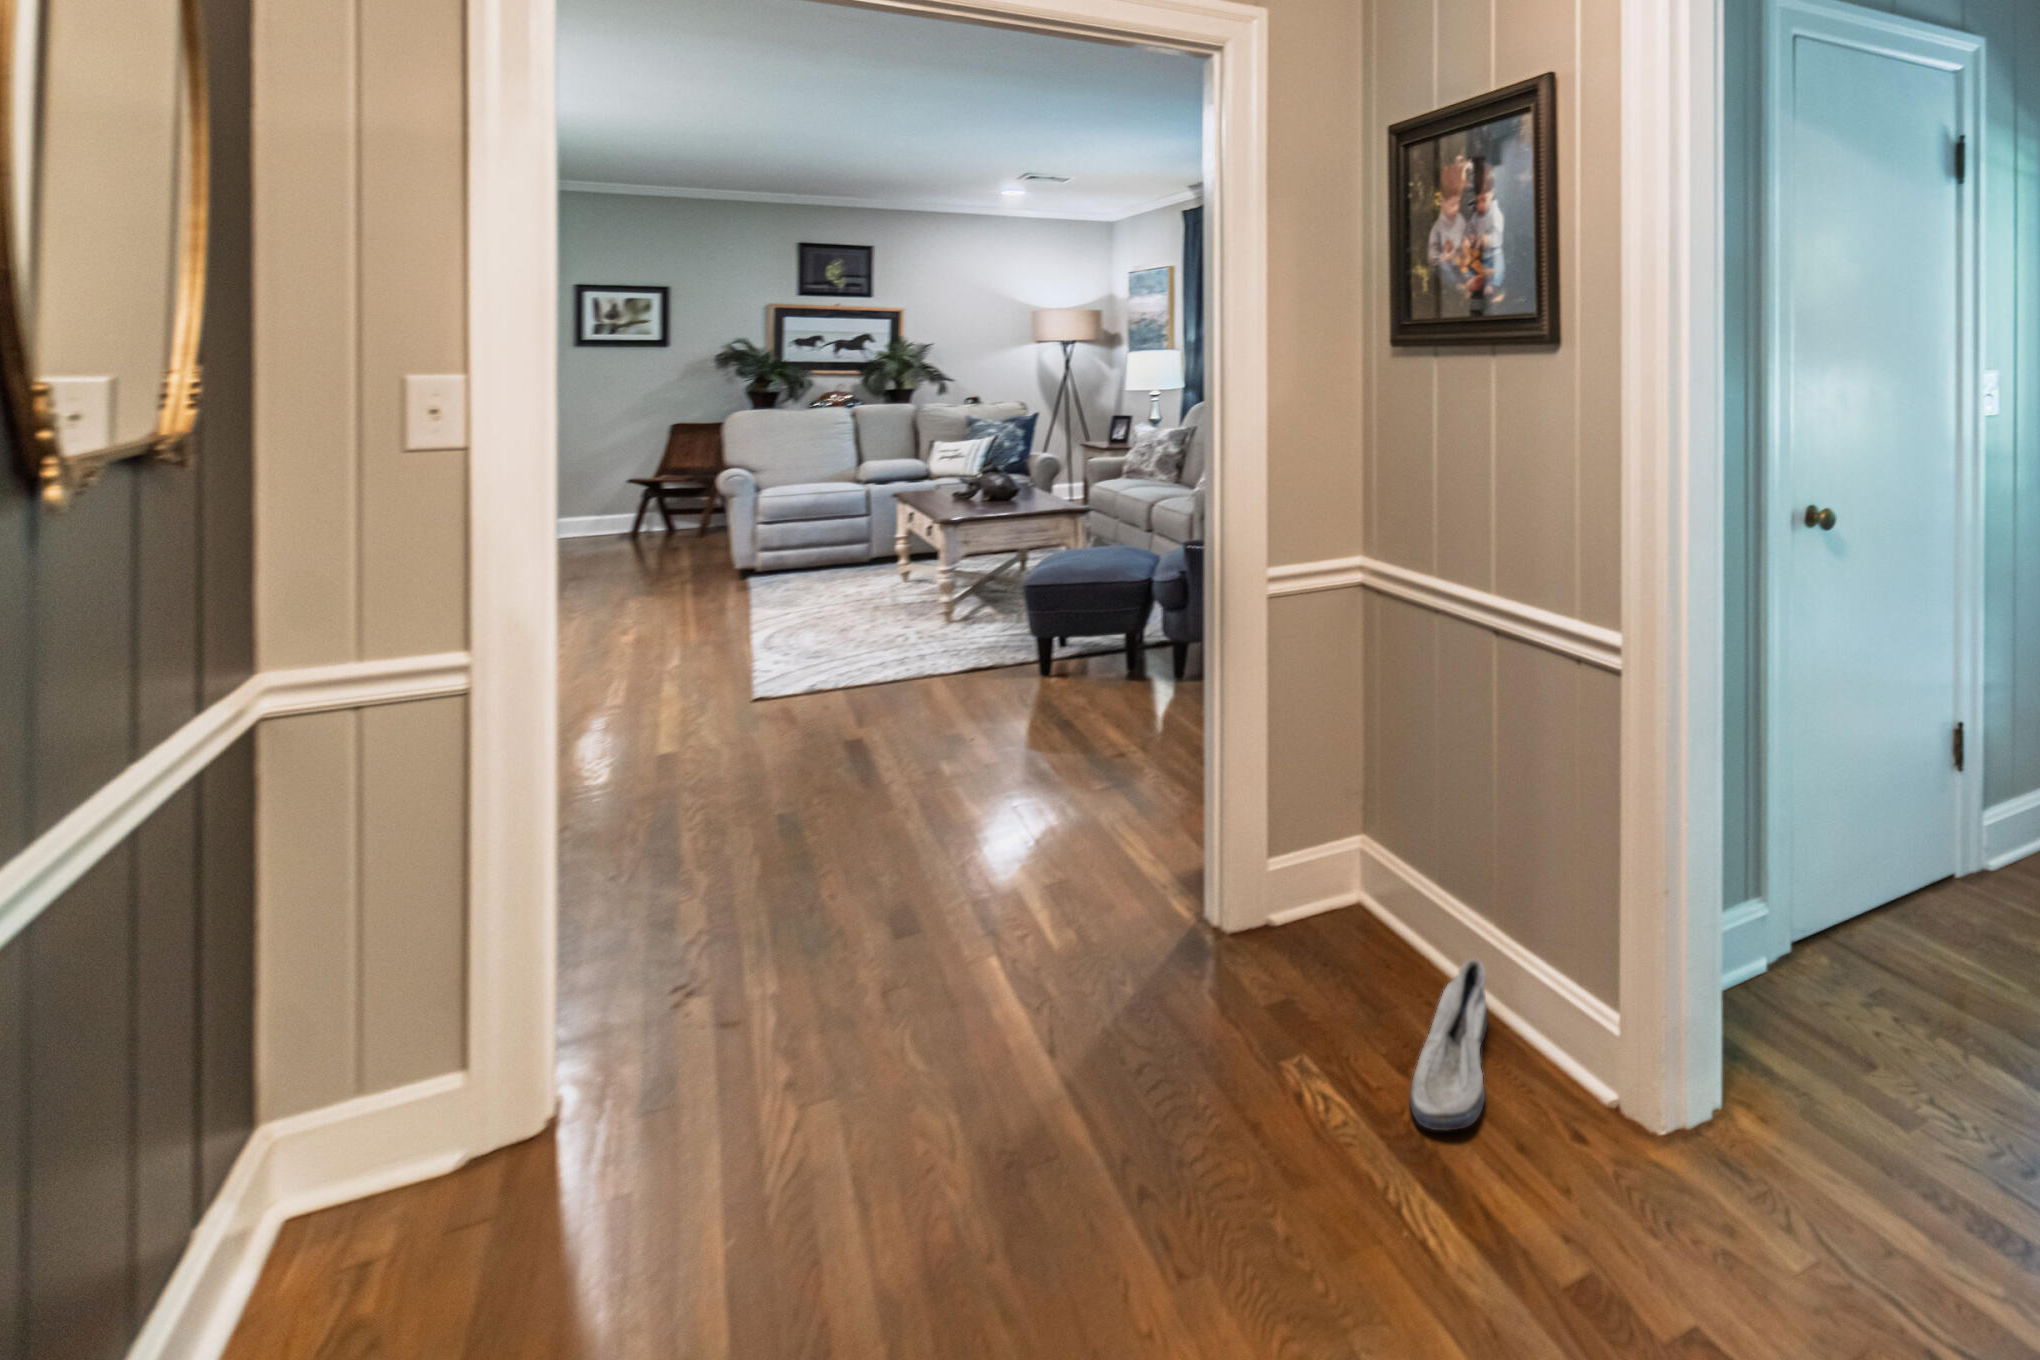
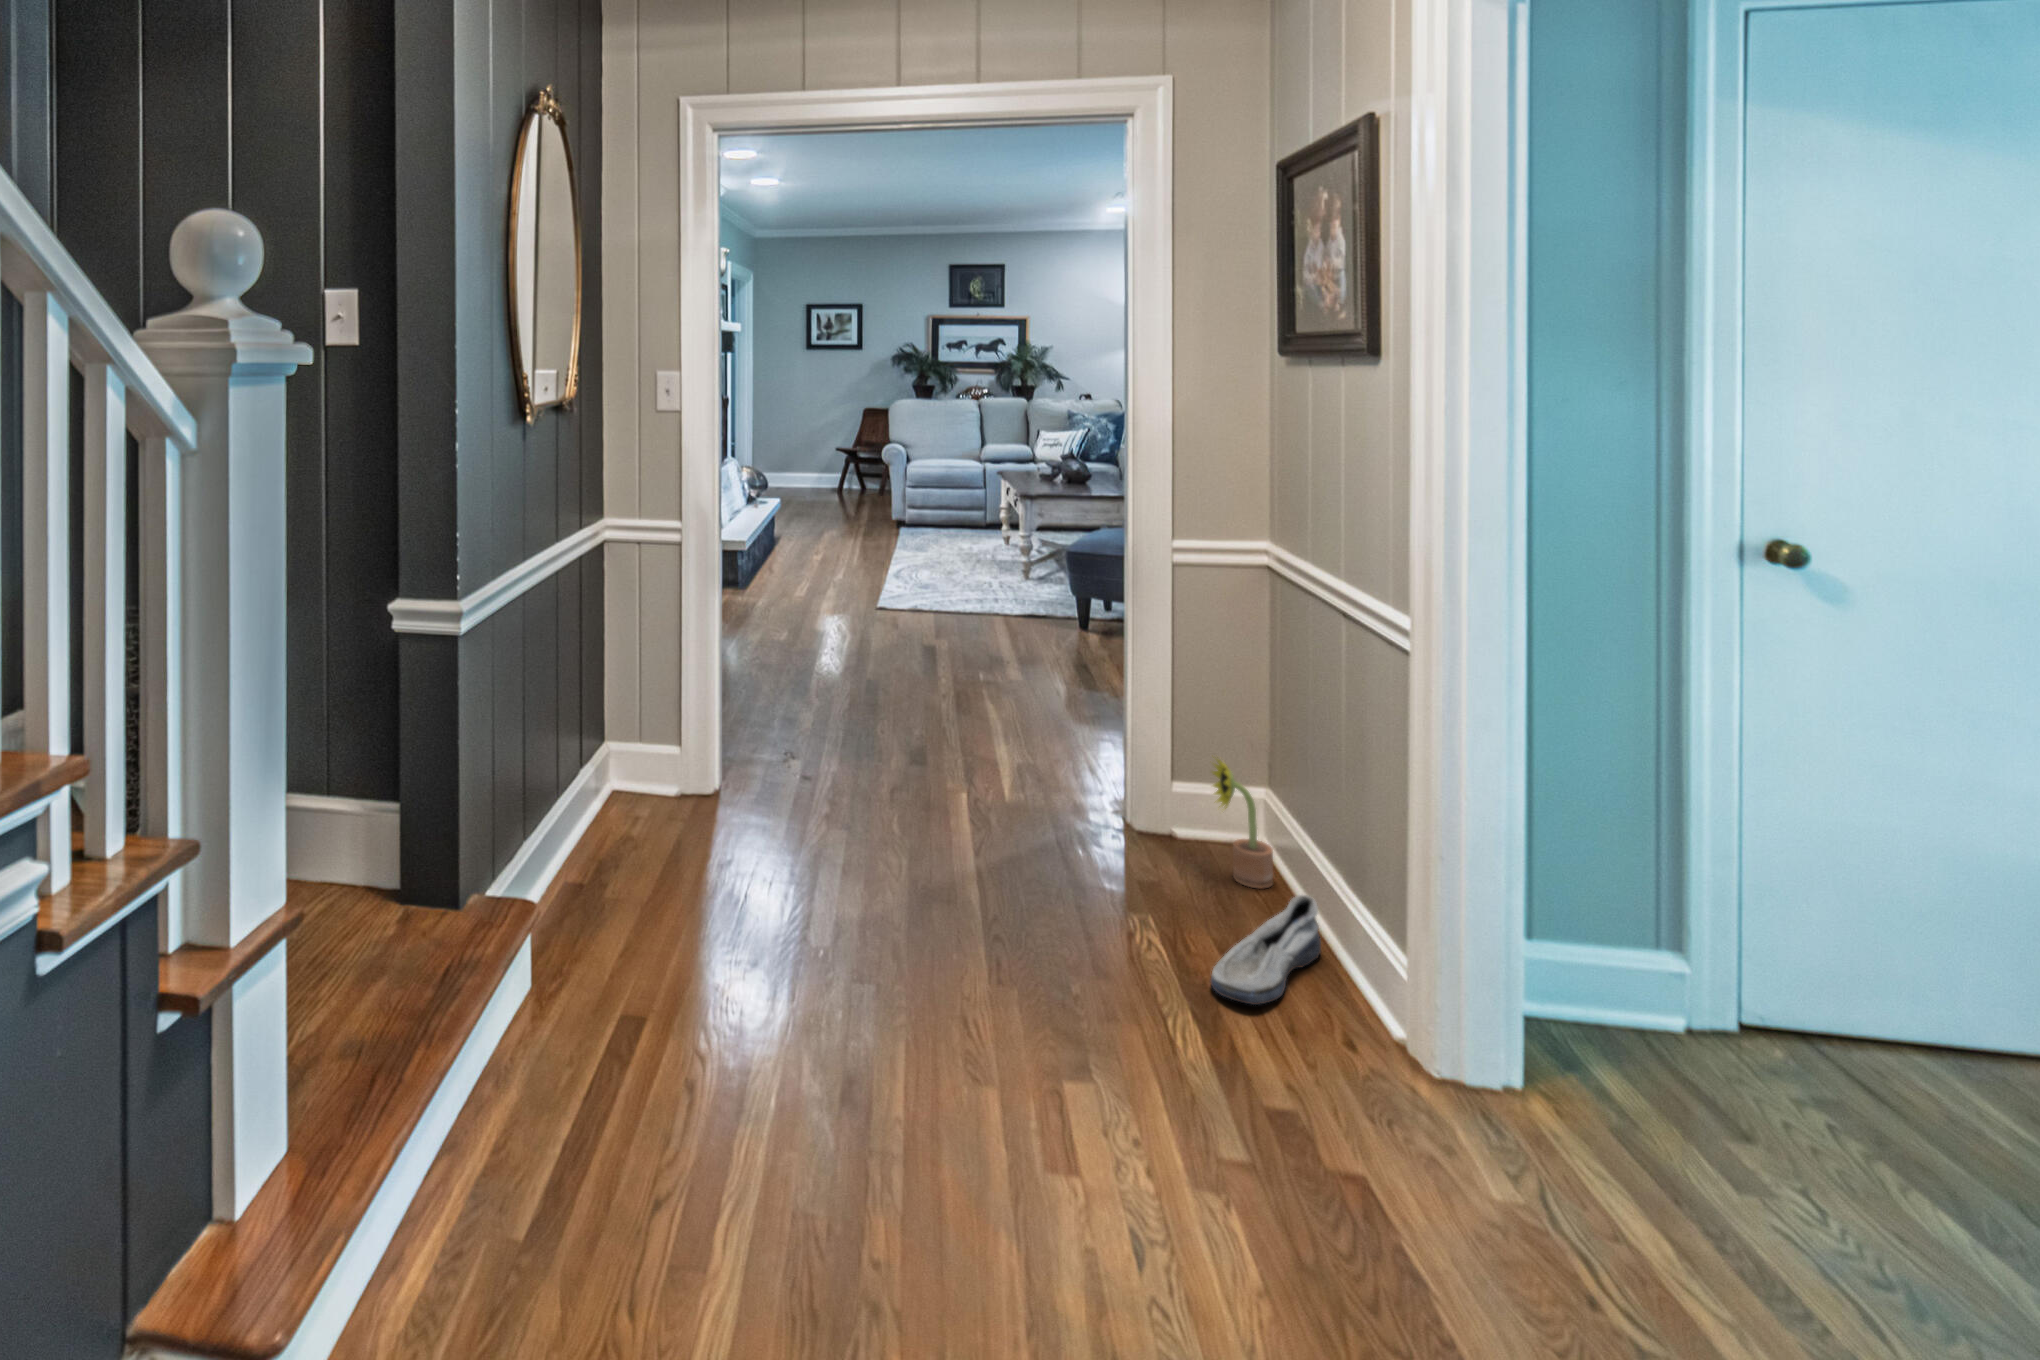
decorative plant: none [1329,818,1399,962] -> present [1212,759,1273,888]

